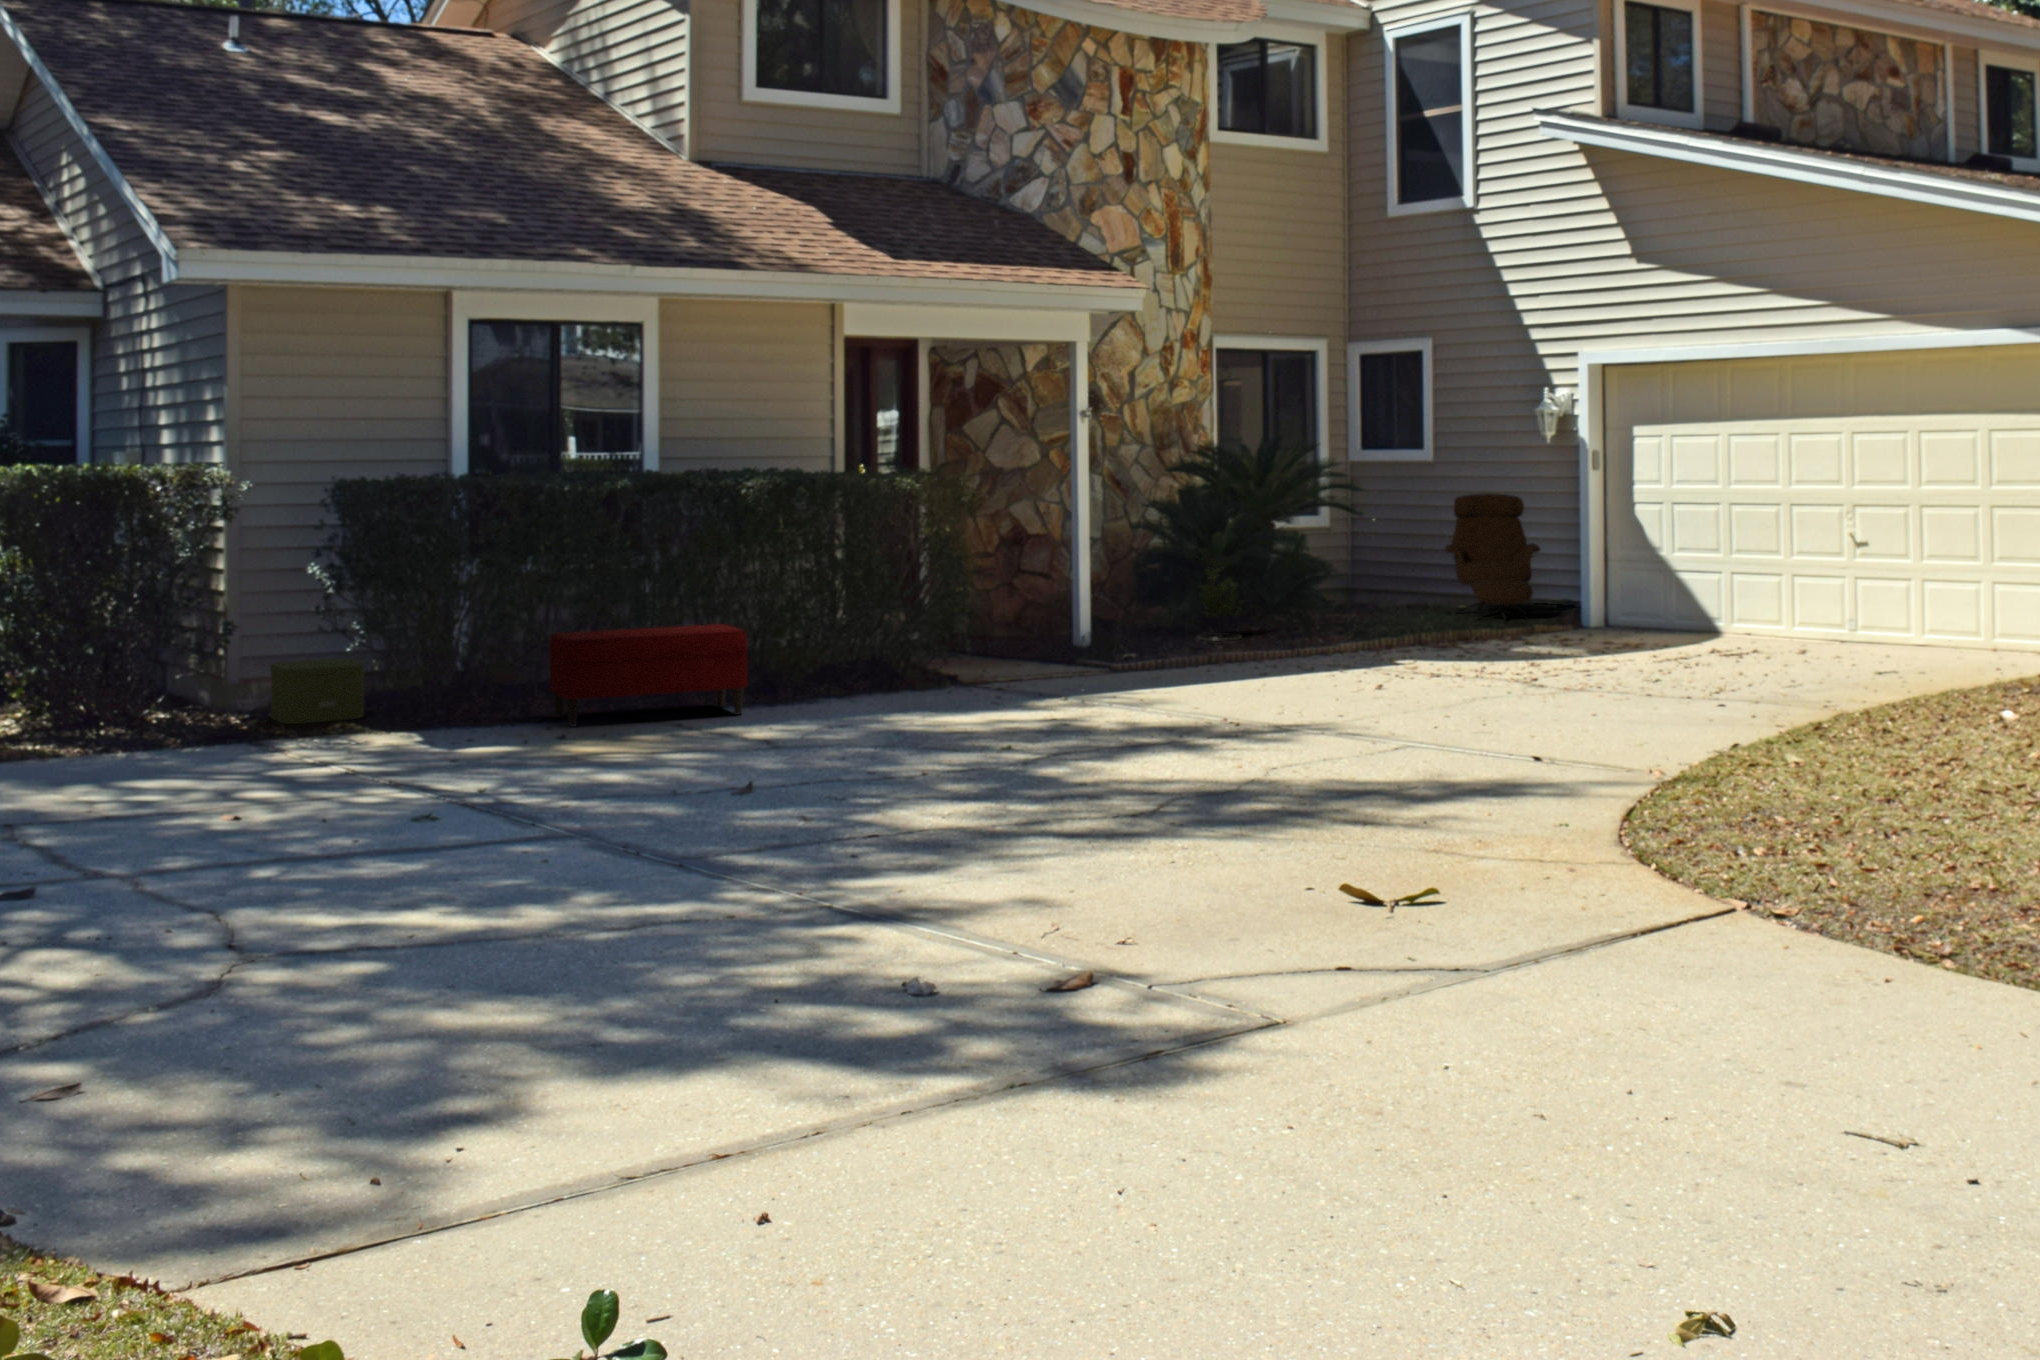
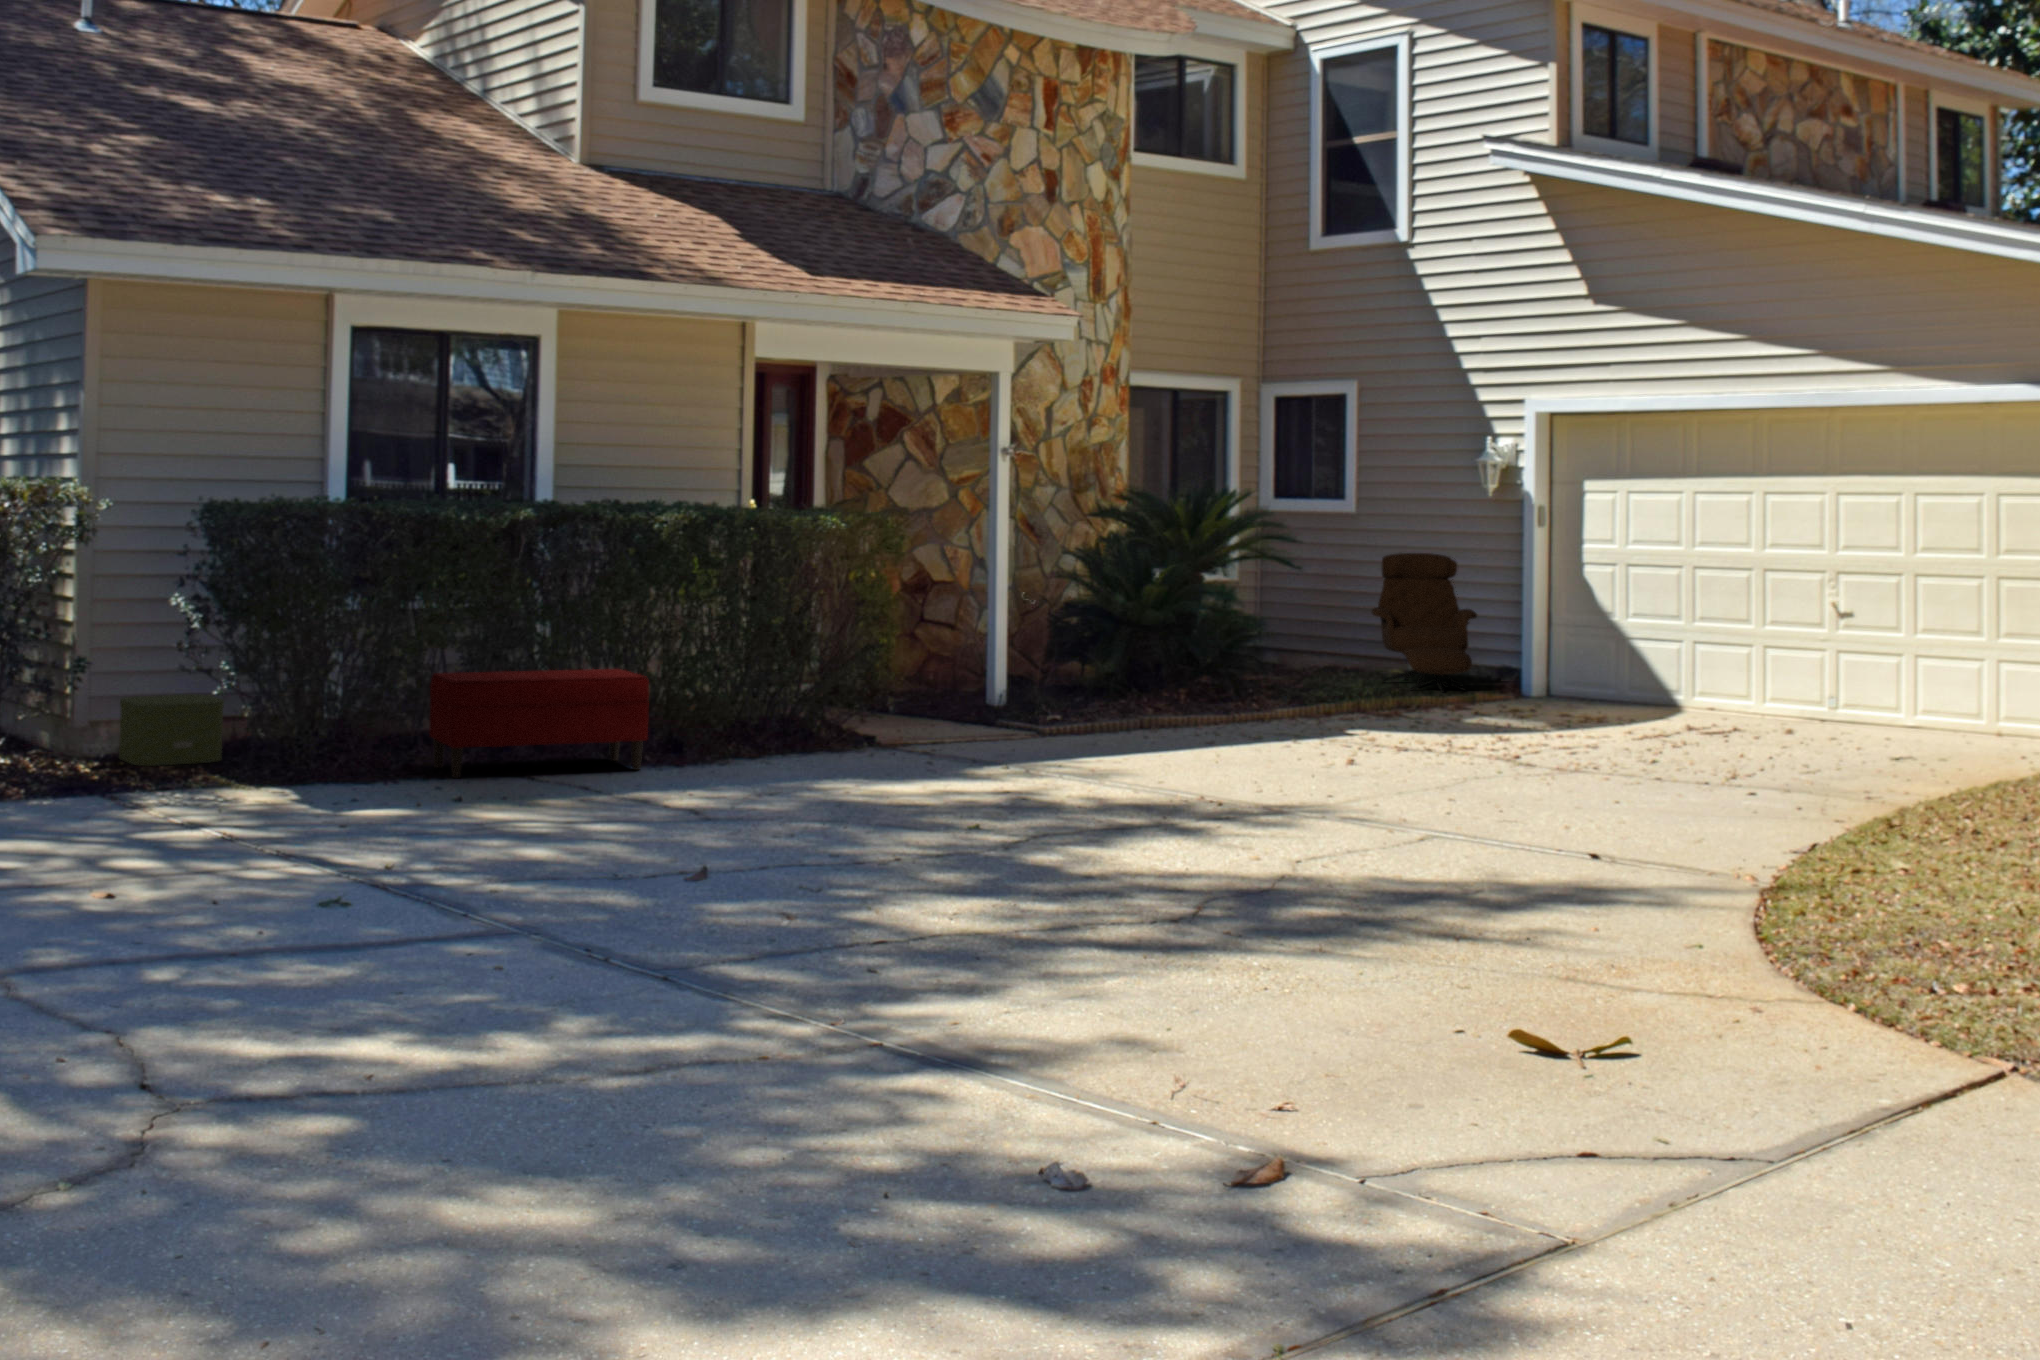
potted tree: present [1198,564,1241,641] -> none [1110,613,1165,705]

